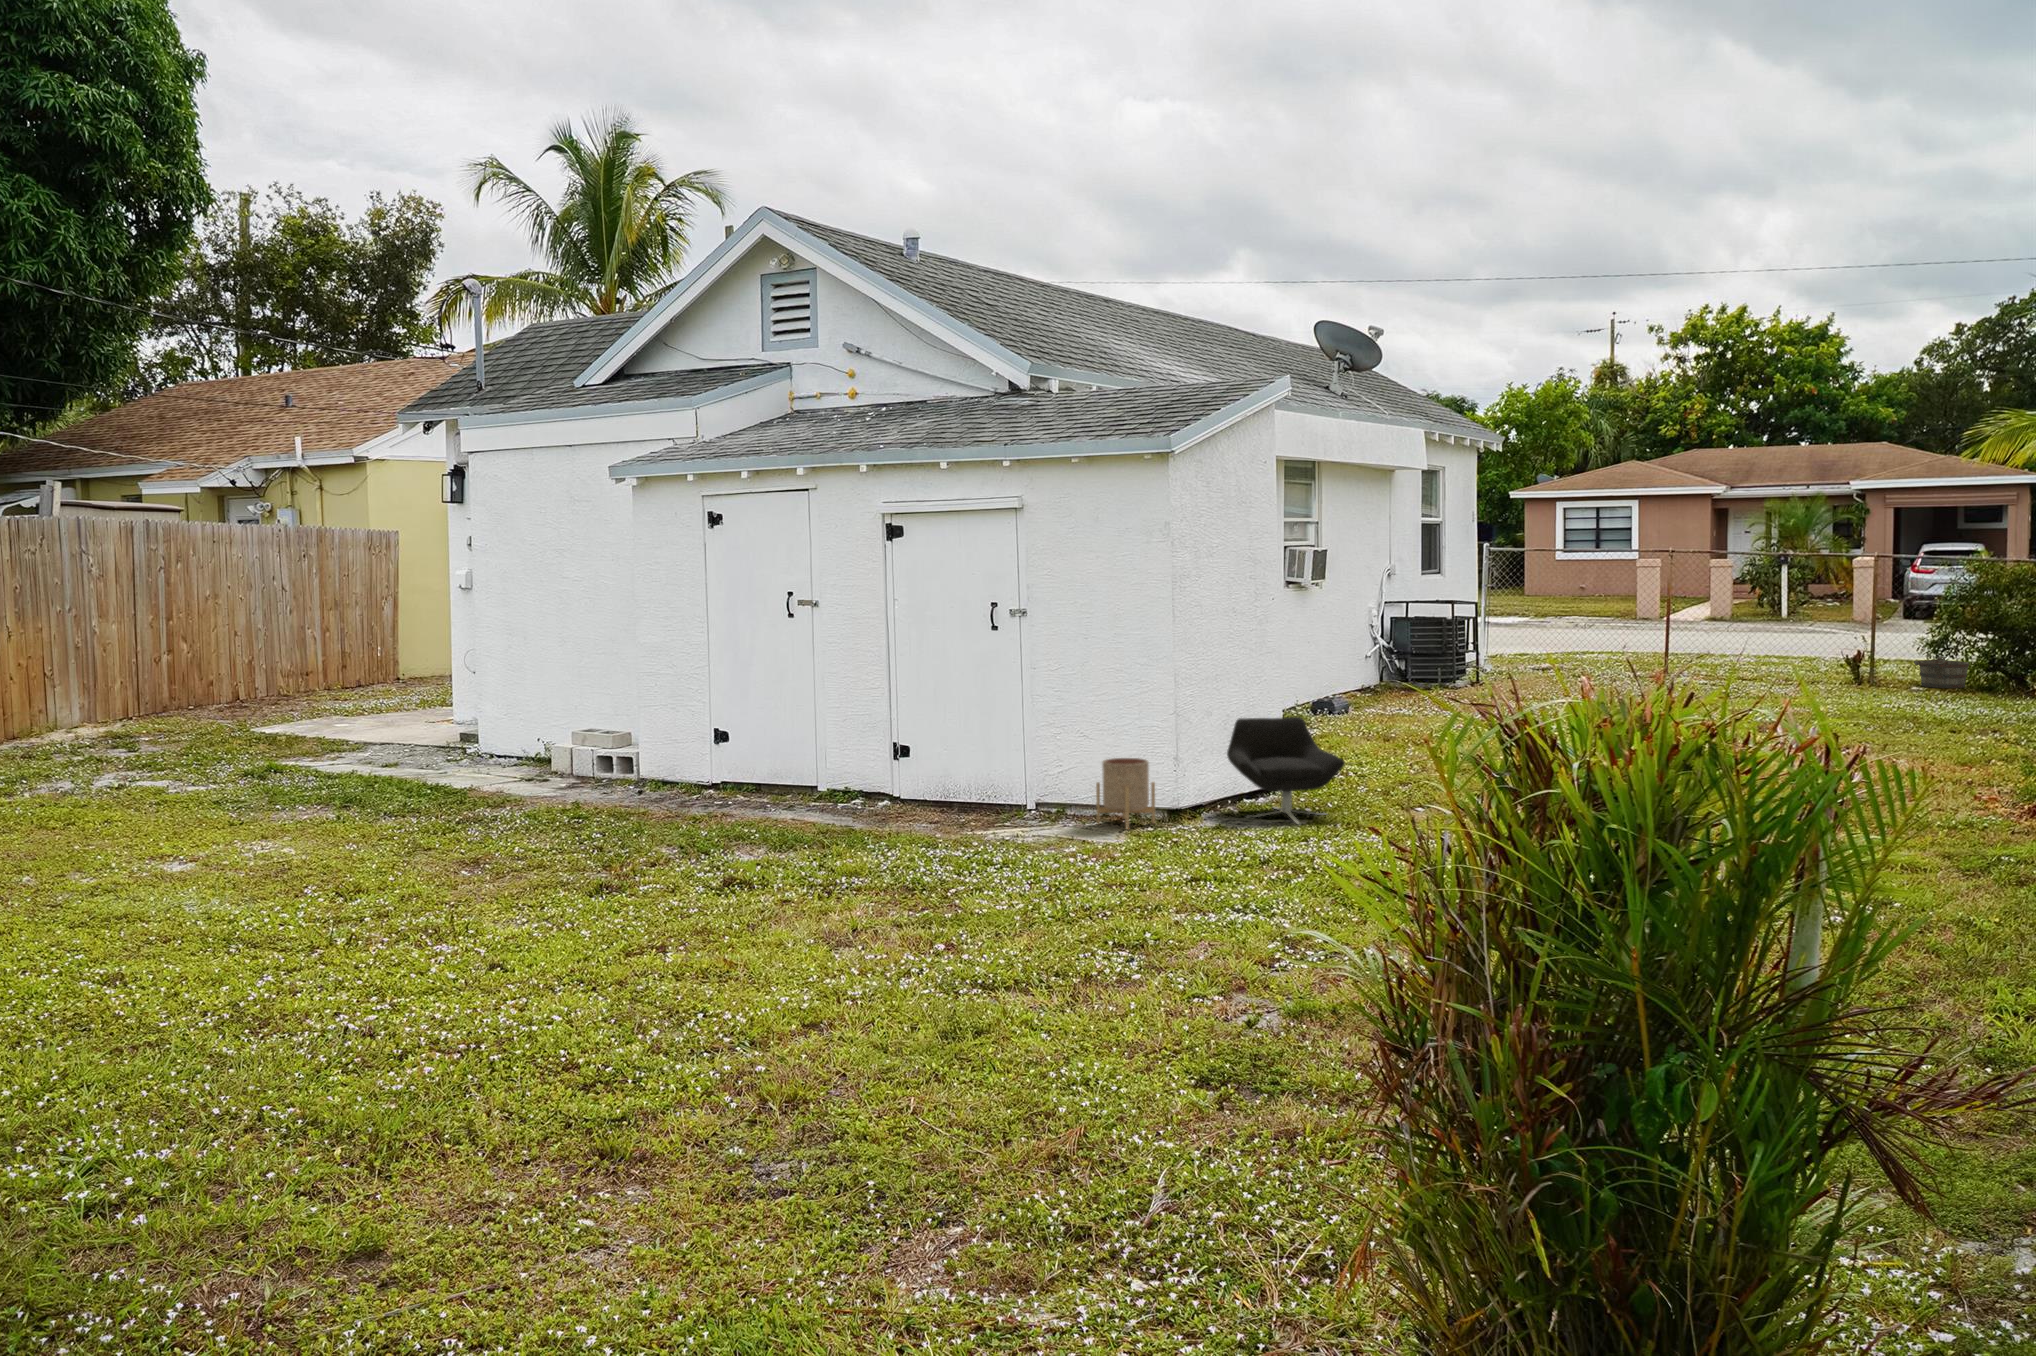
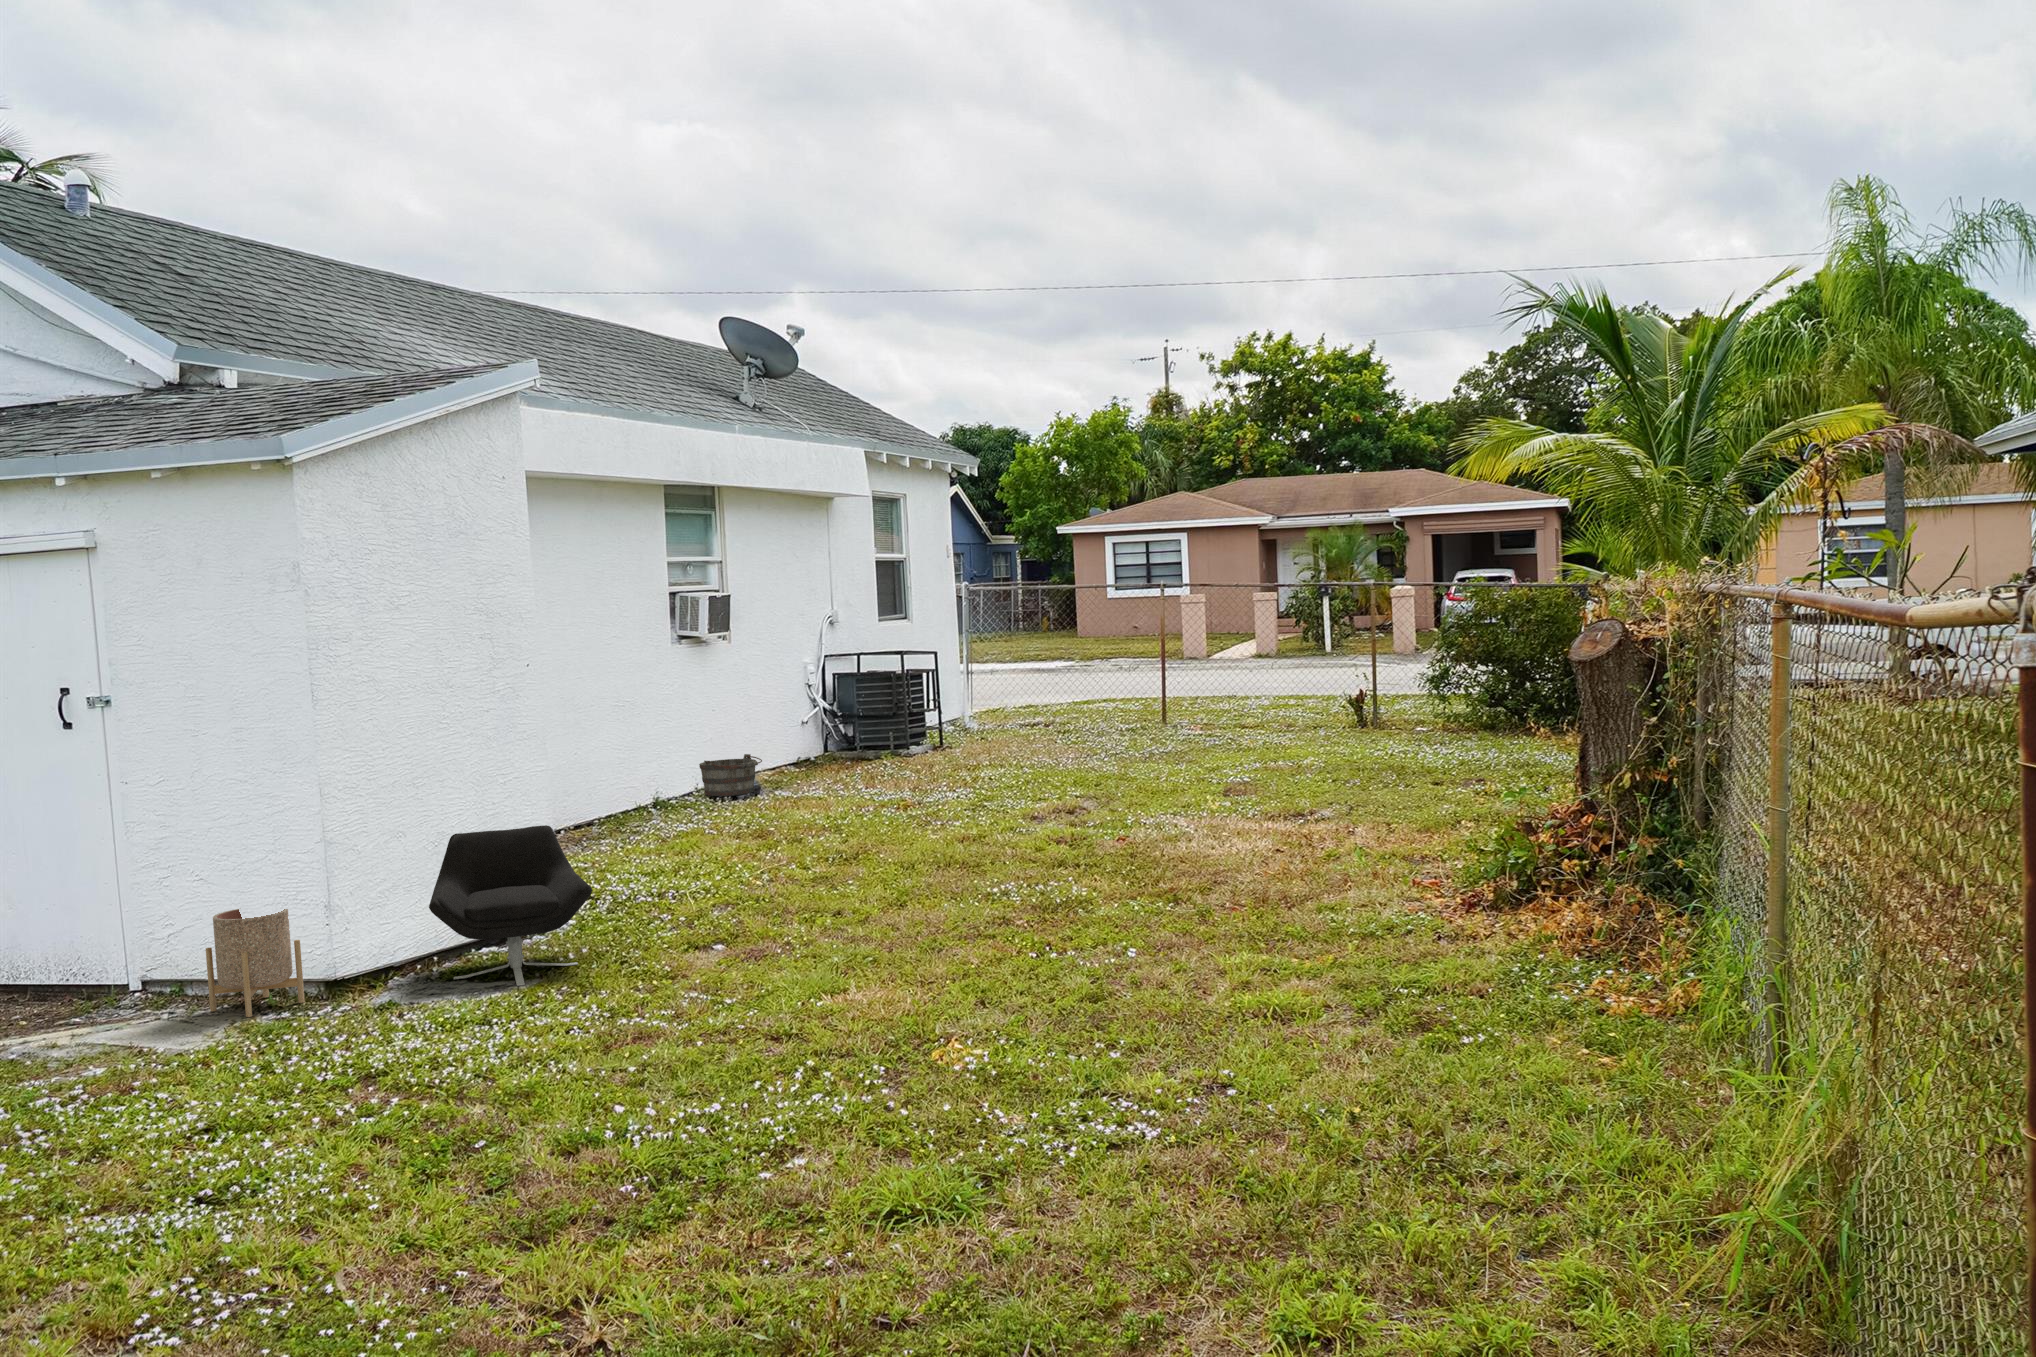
bucket: present [1914,657,1969,688] -> present [699,754,762,796]

